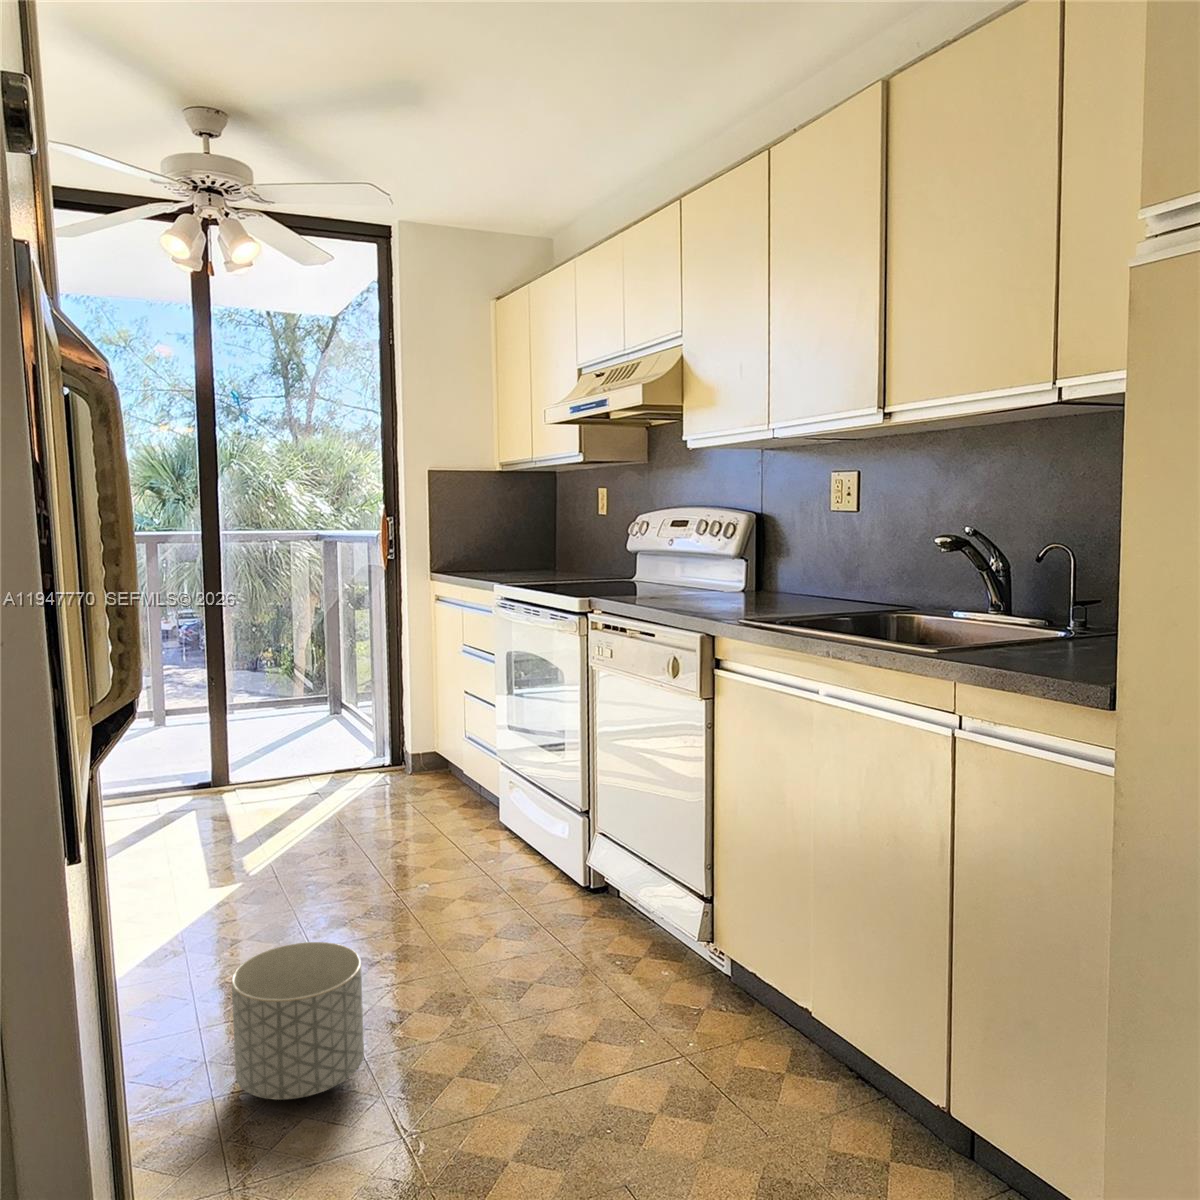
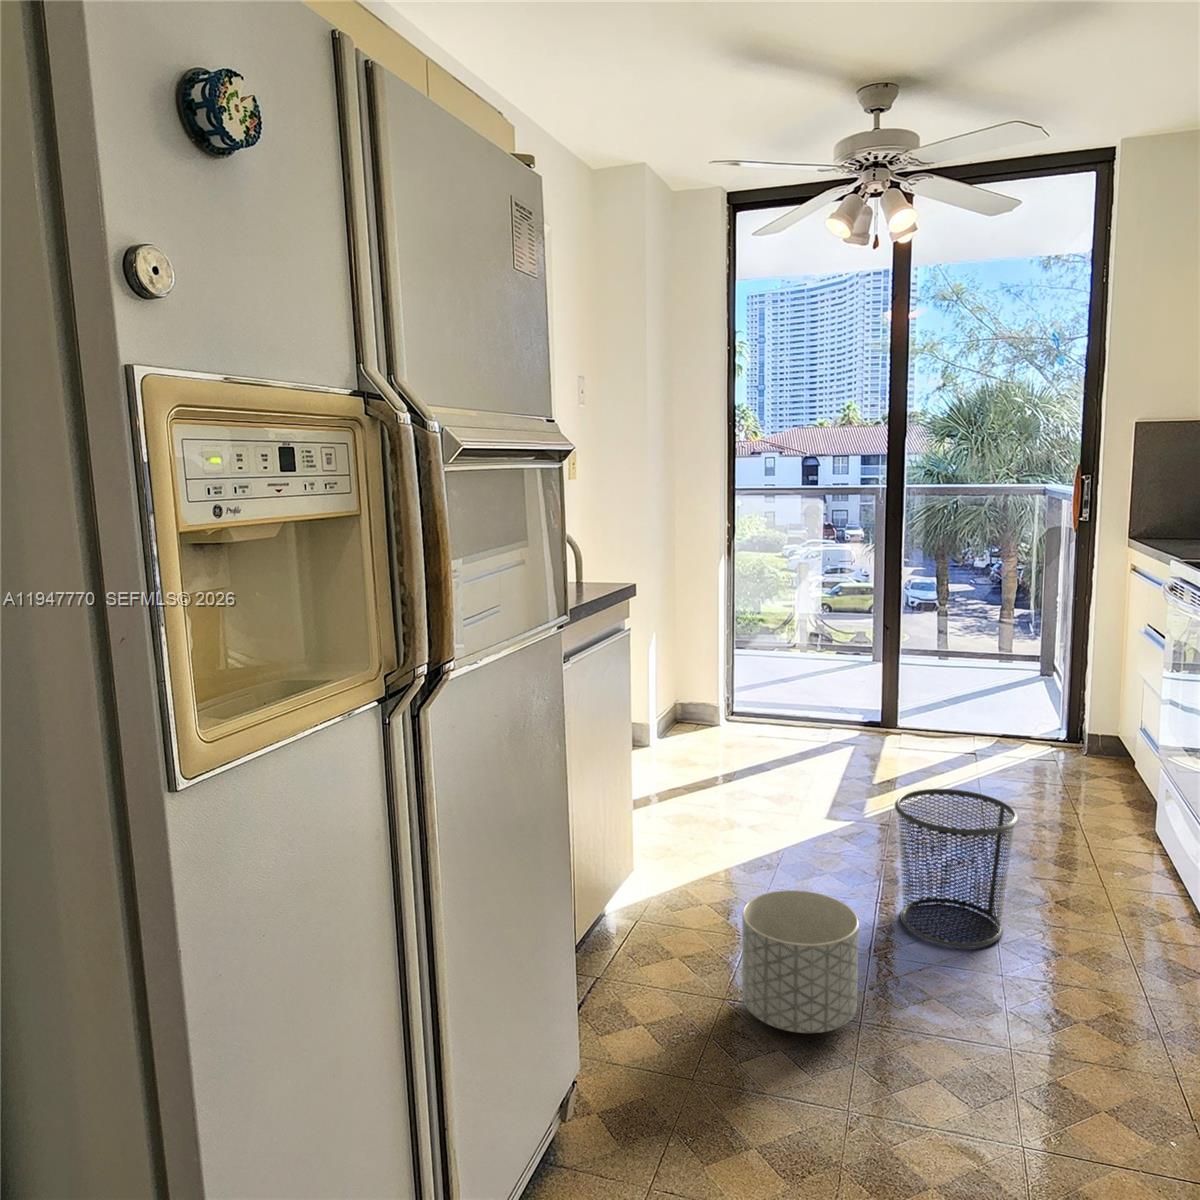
waste bin: none [328,811,444,965] -> present [895,789,1018,948]

